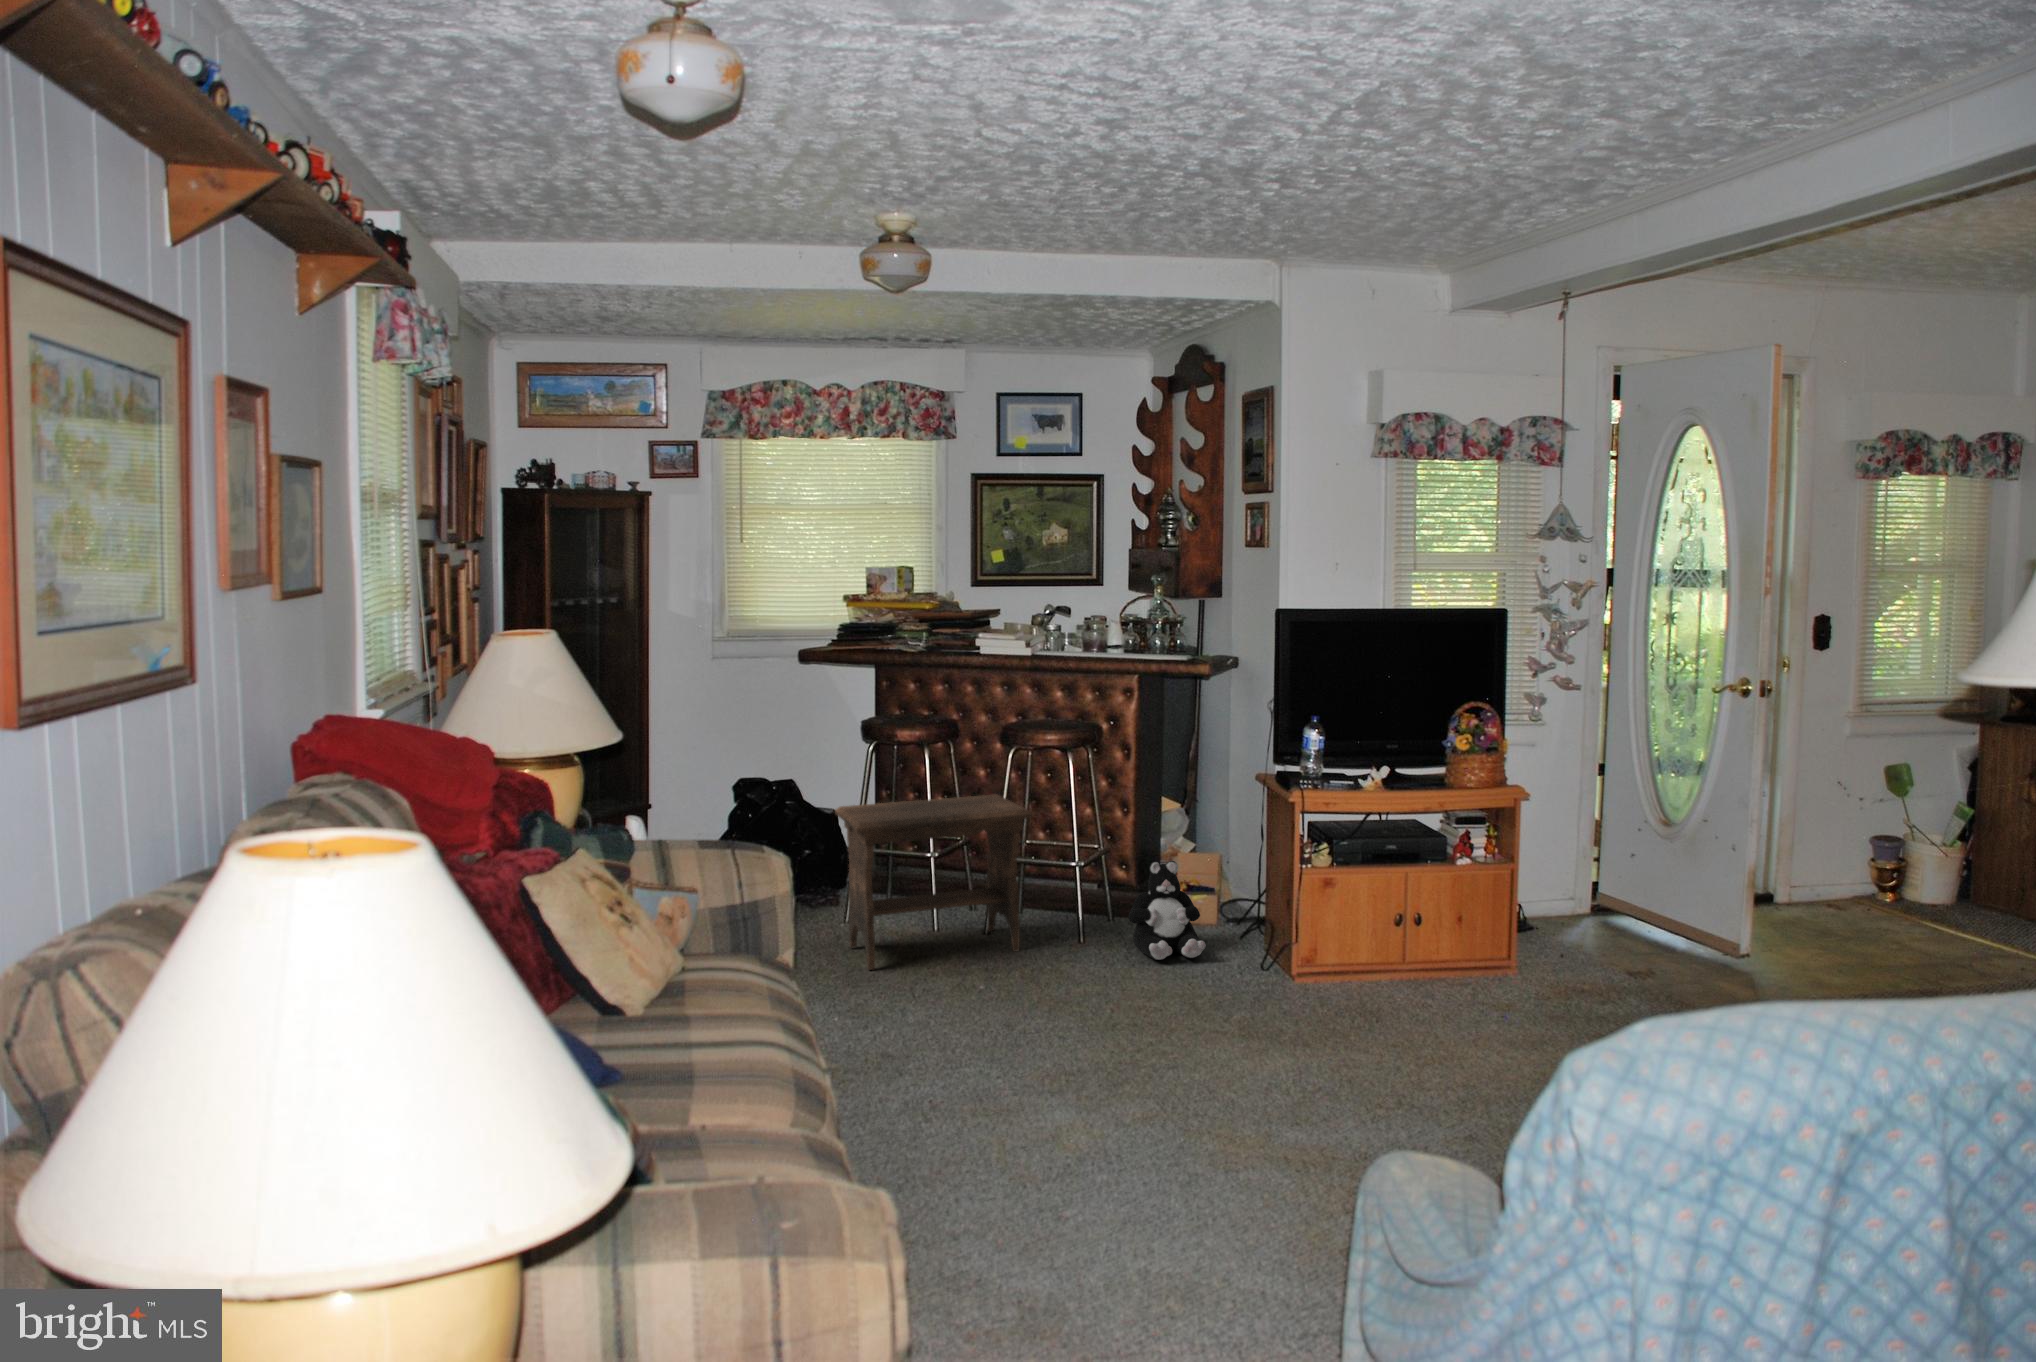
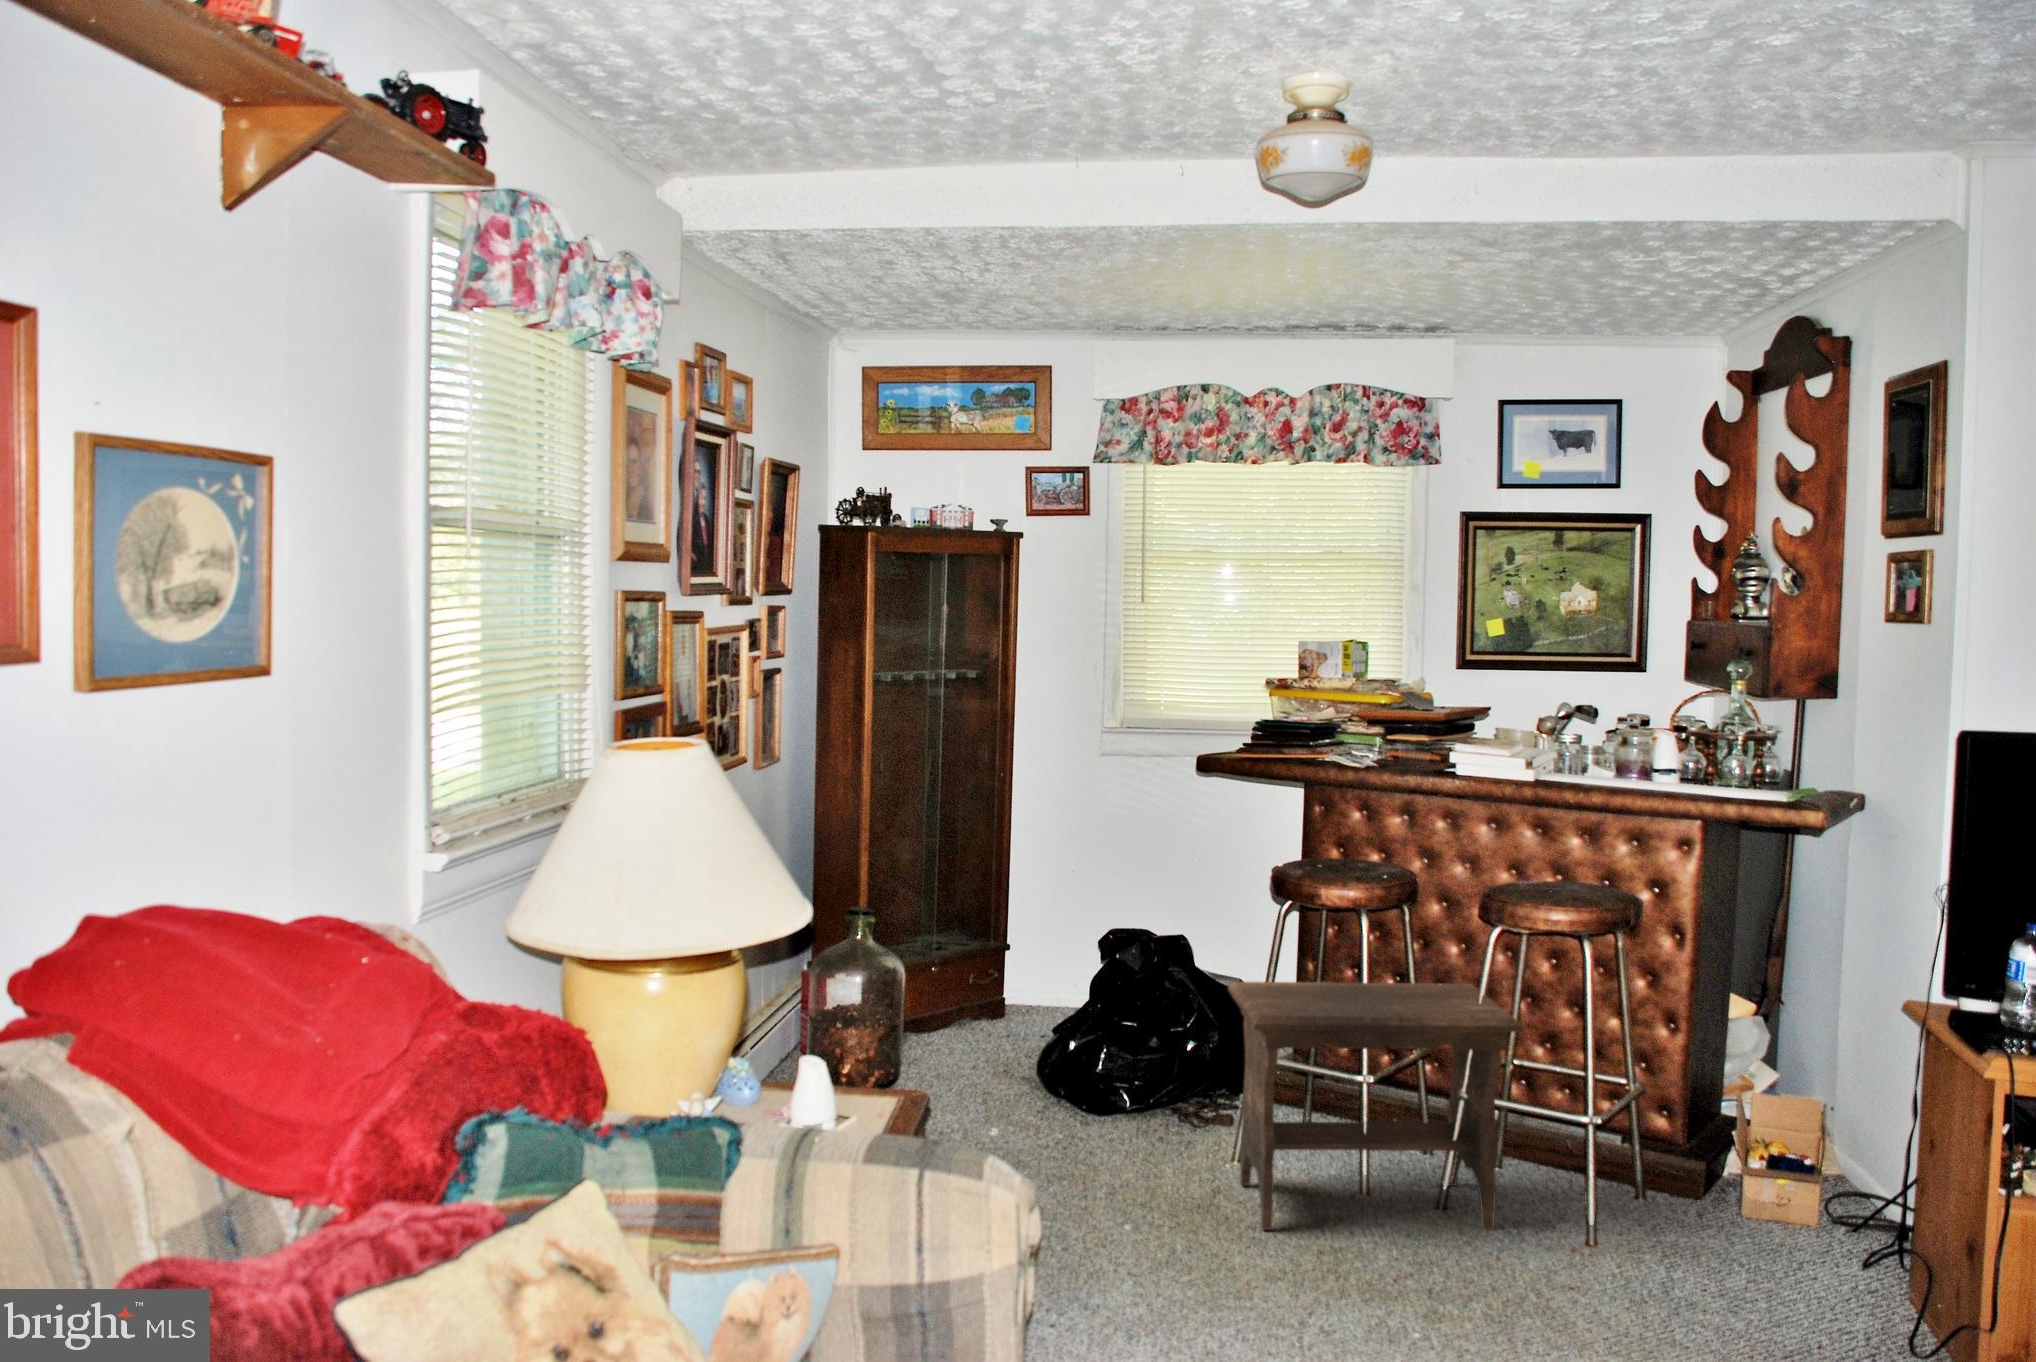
plush toy: present [1129,861,1206,960] -> none [1675,1123,1810,1294]

